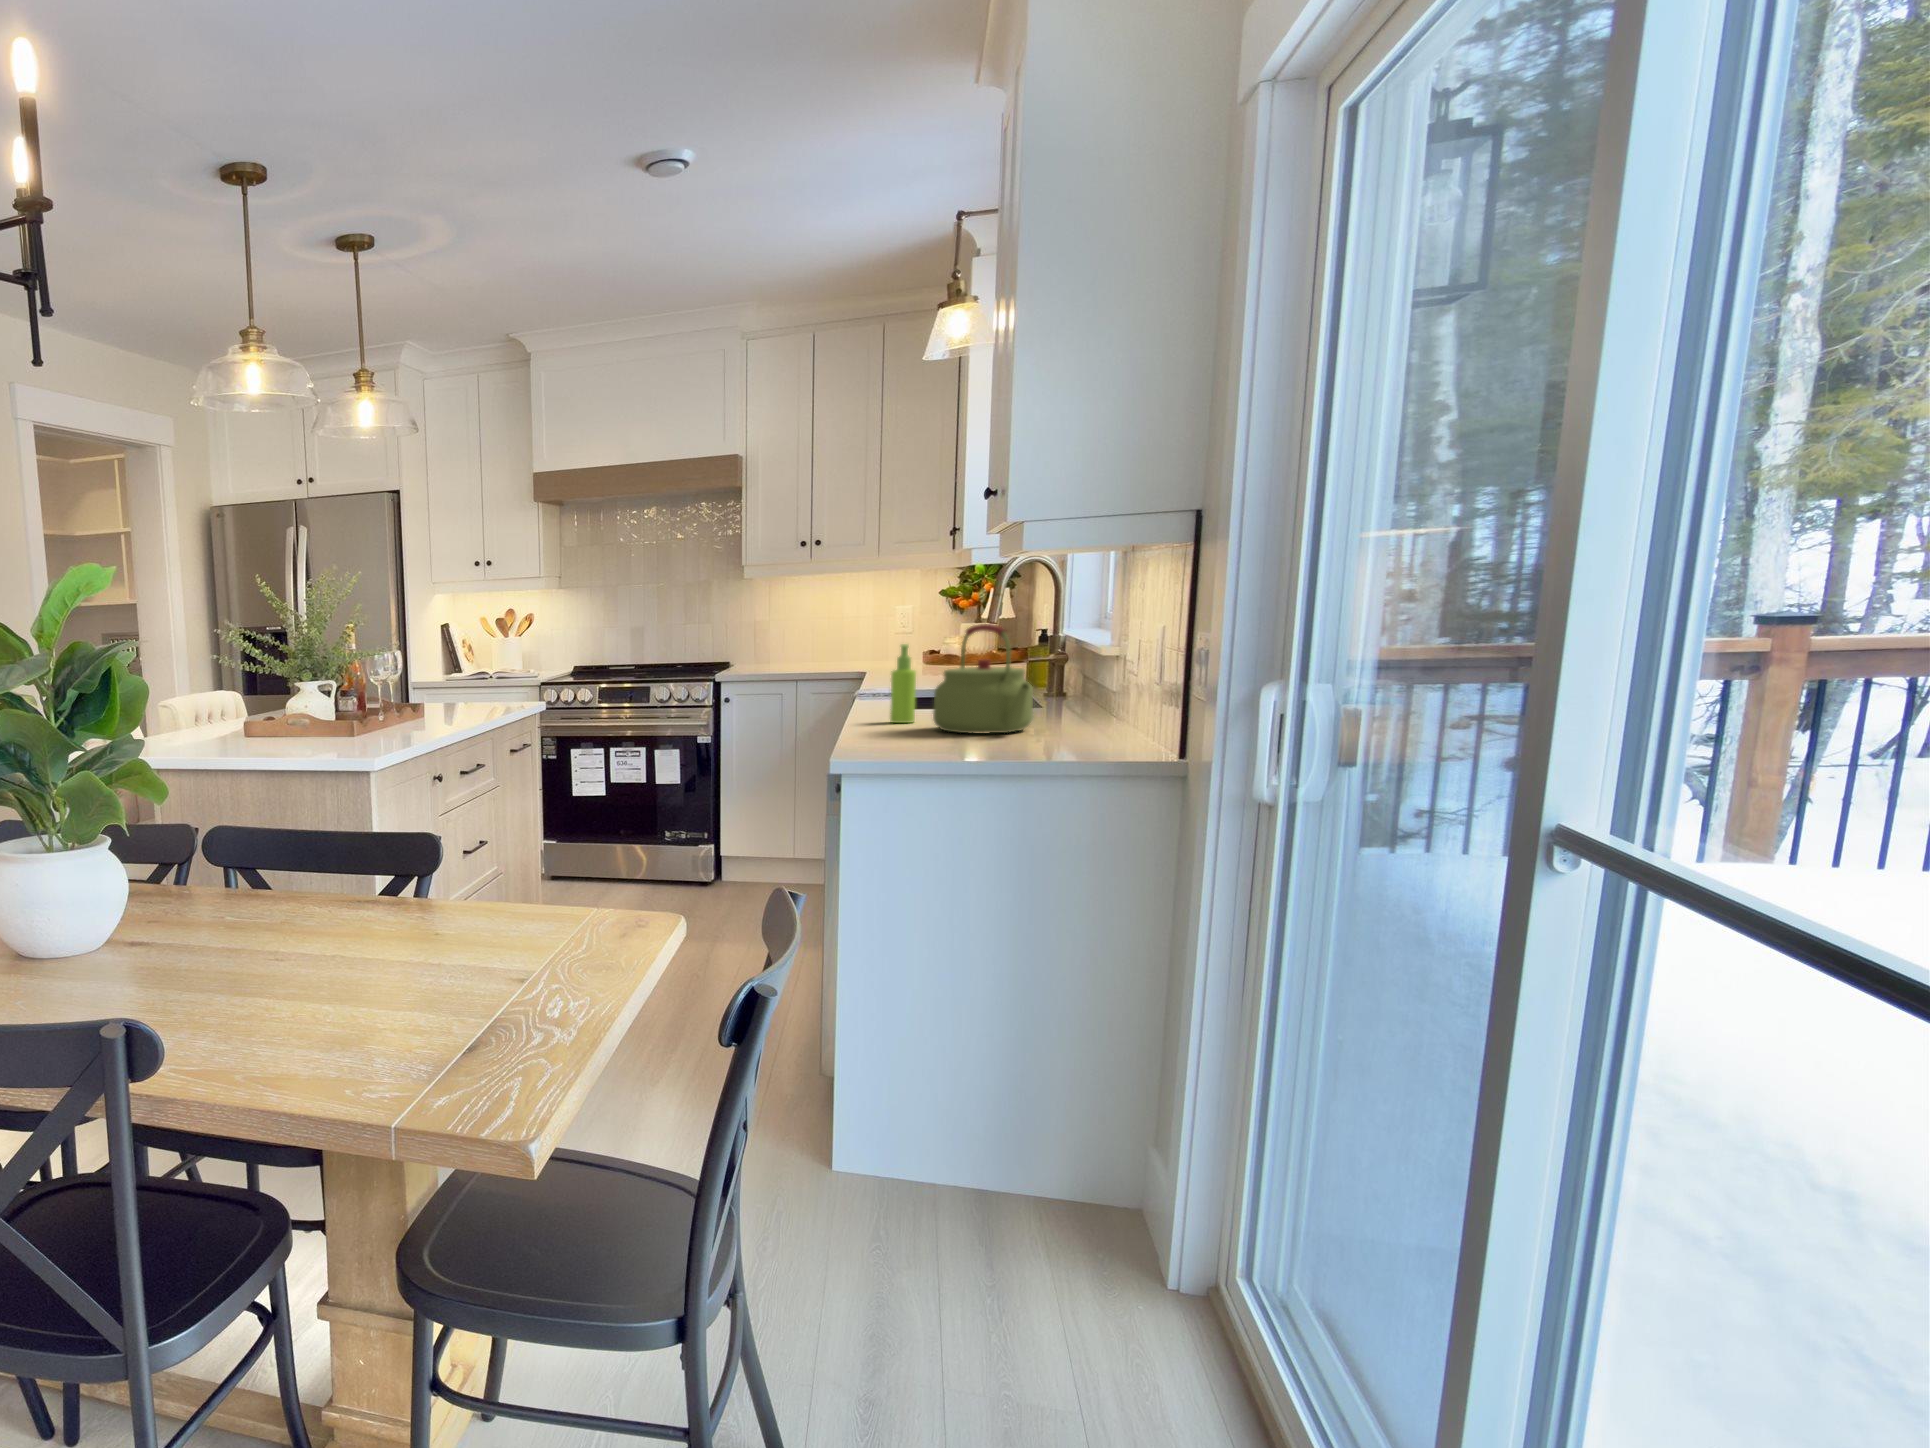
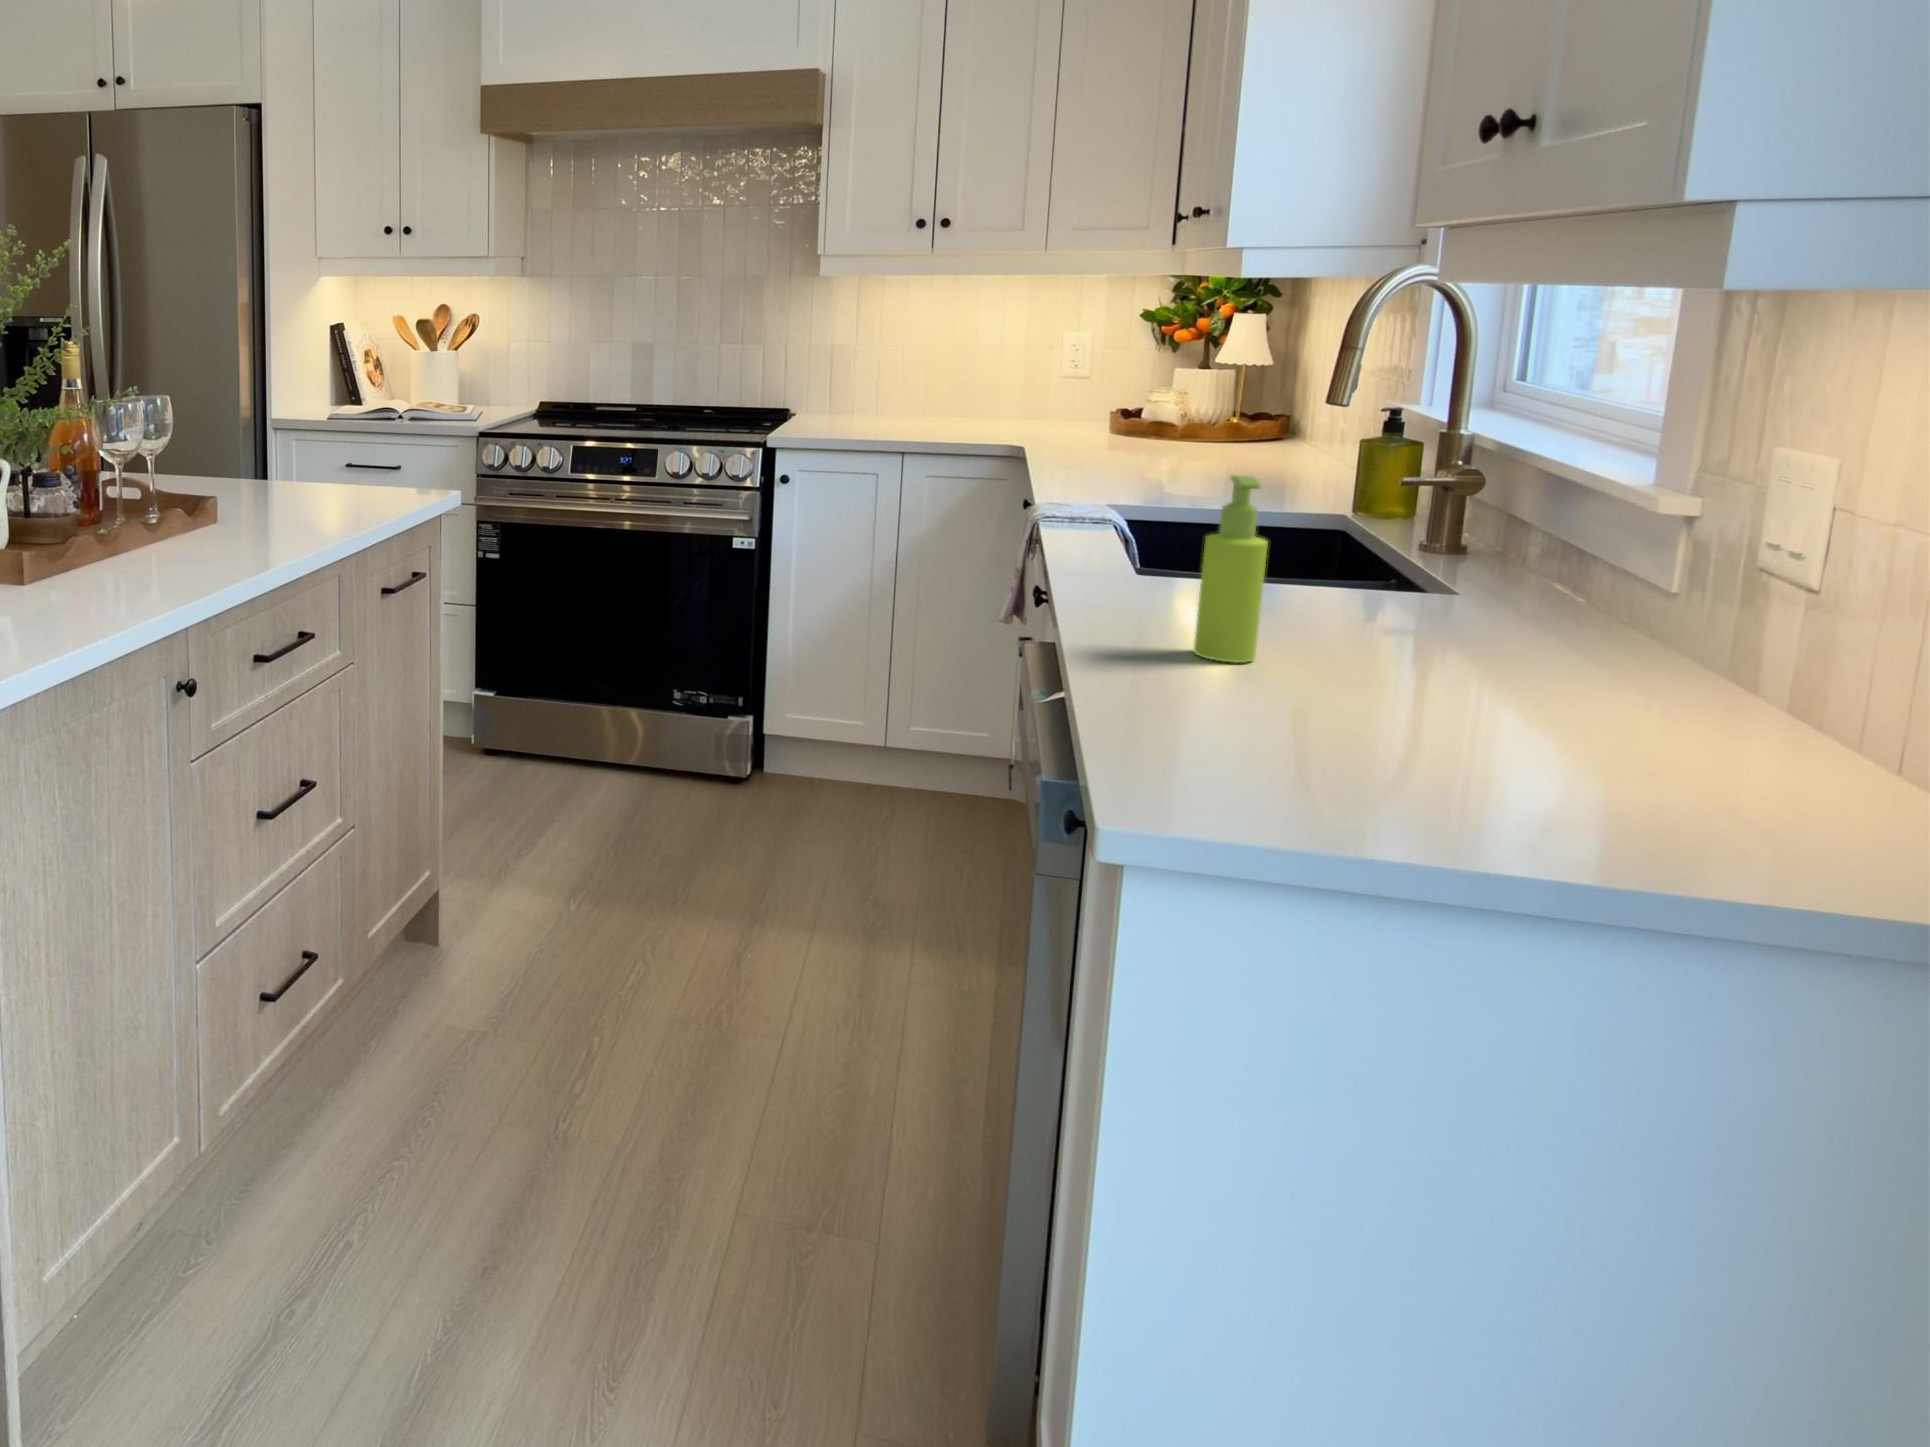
kettle: present [933,624,1033,733] -> none [1339,457,1681,754]

